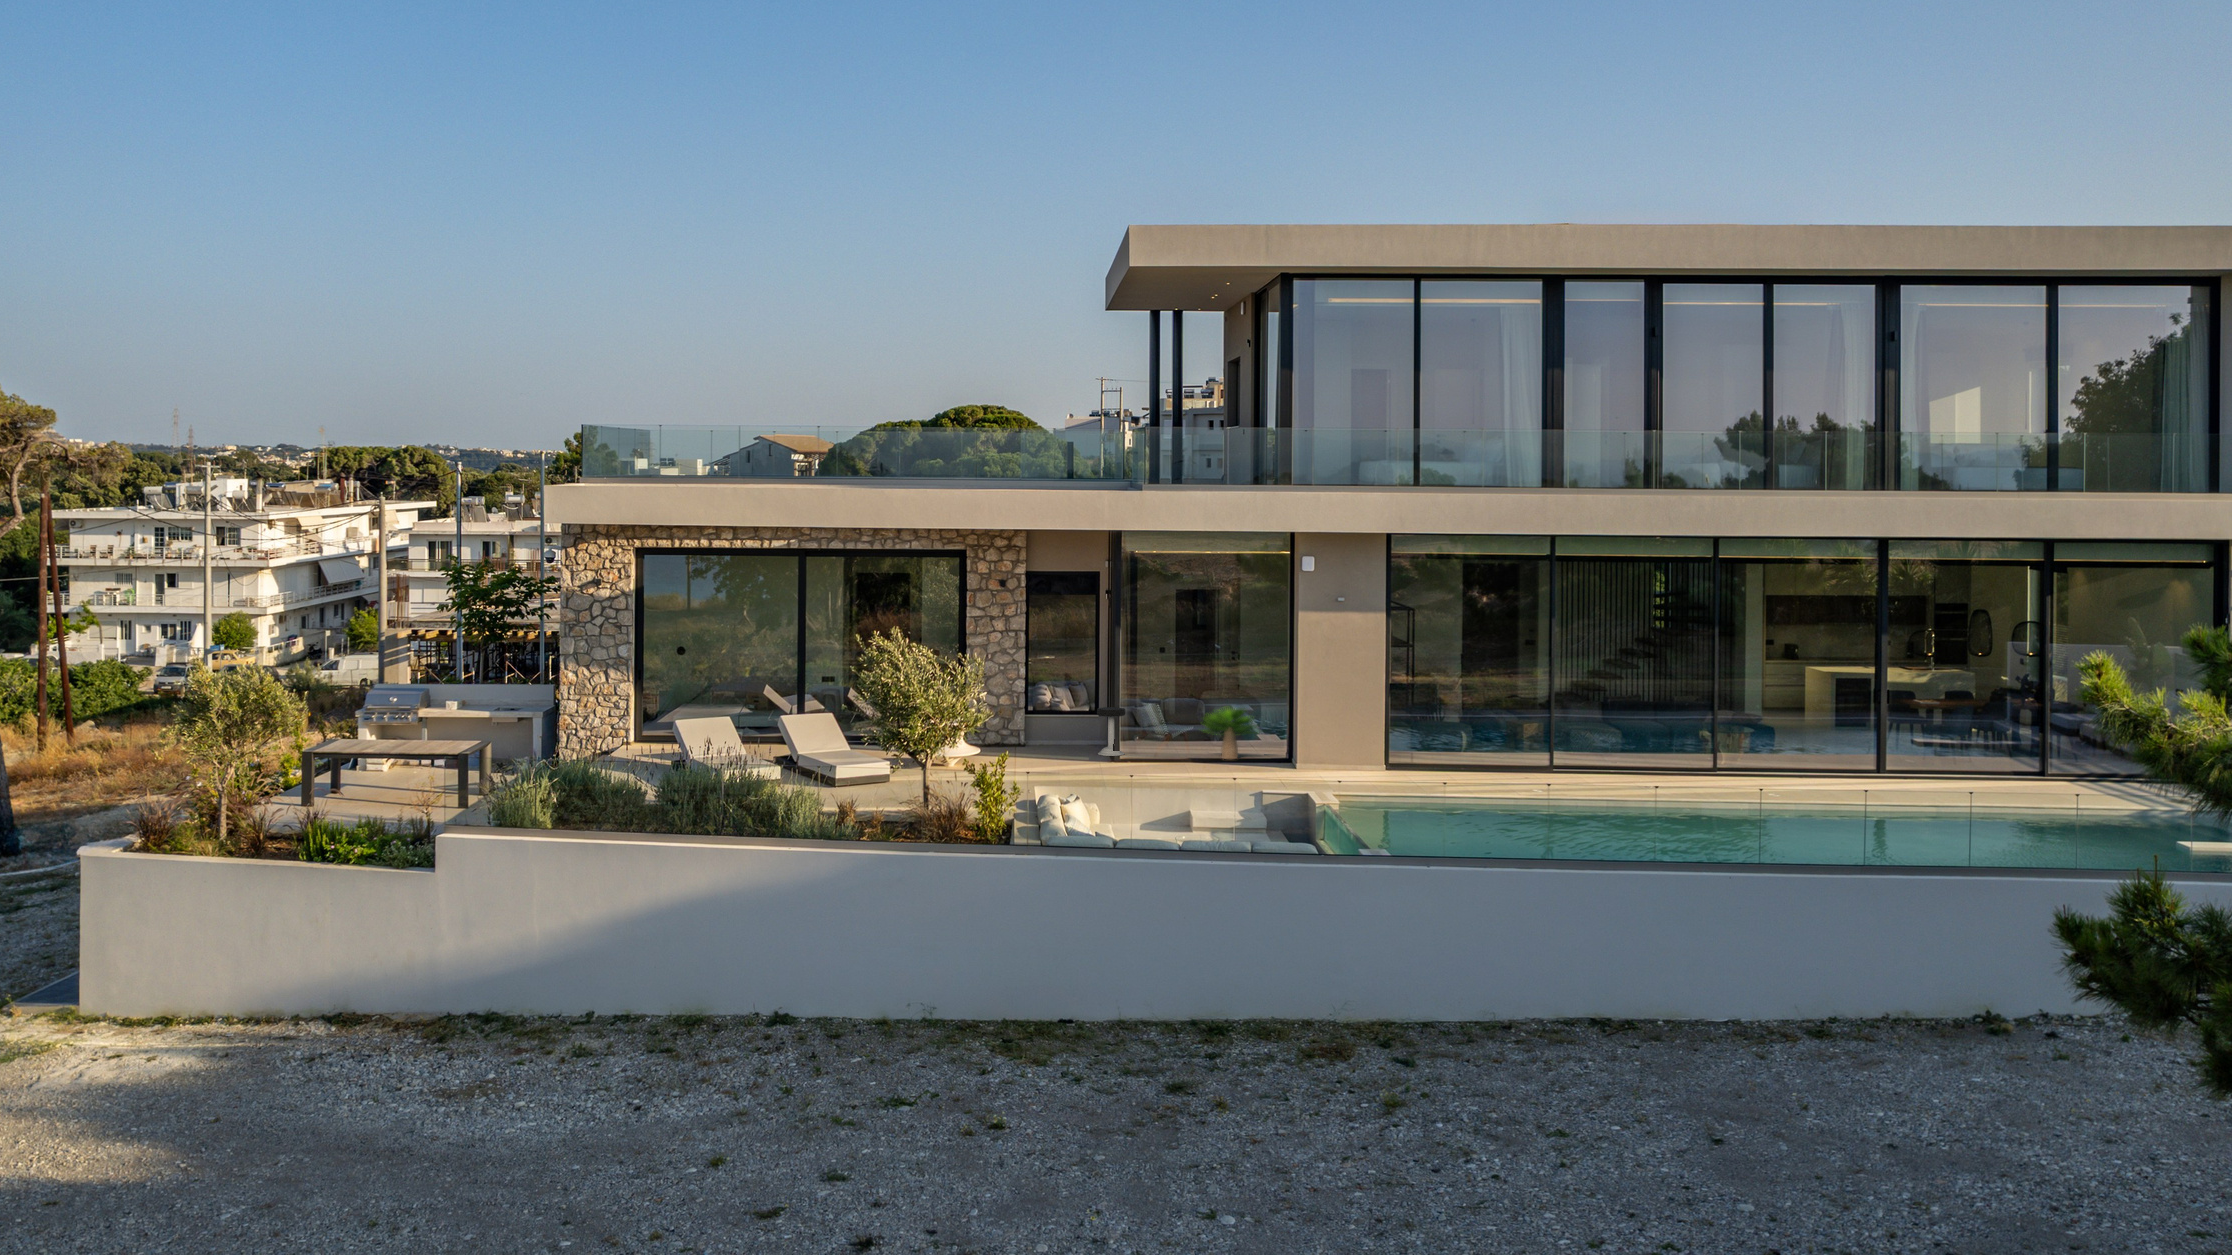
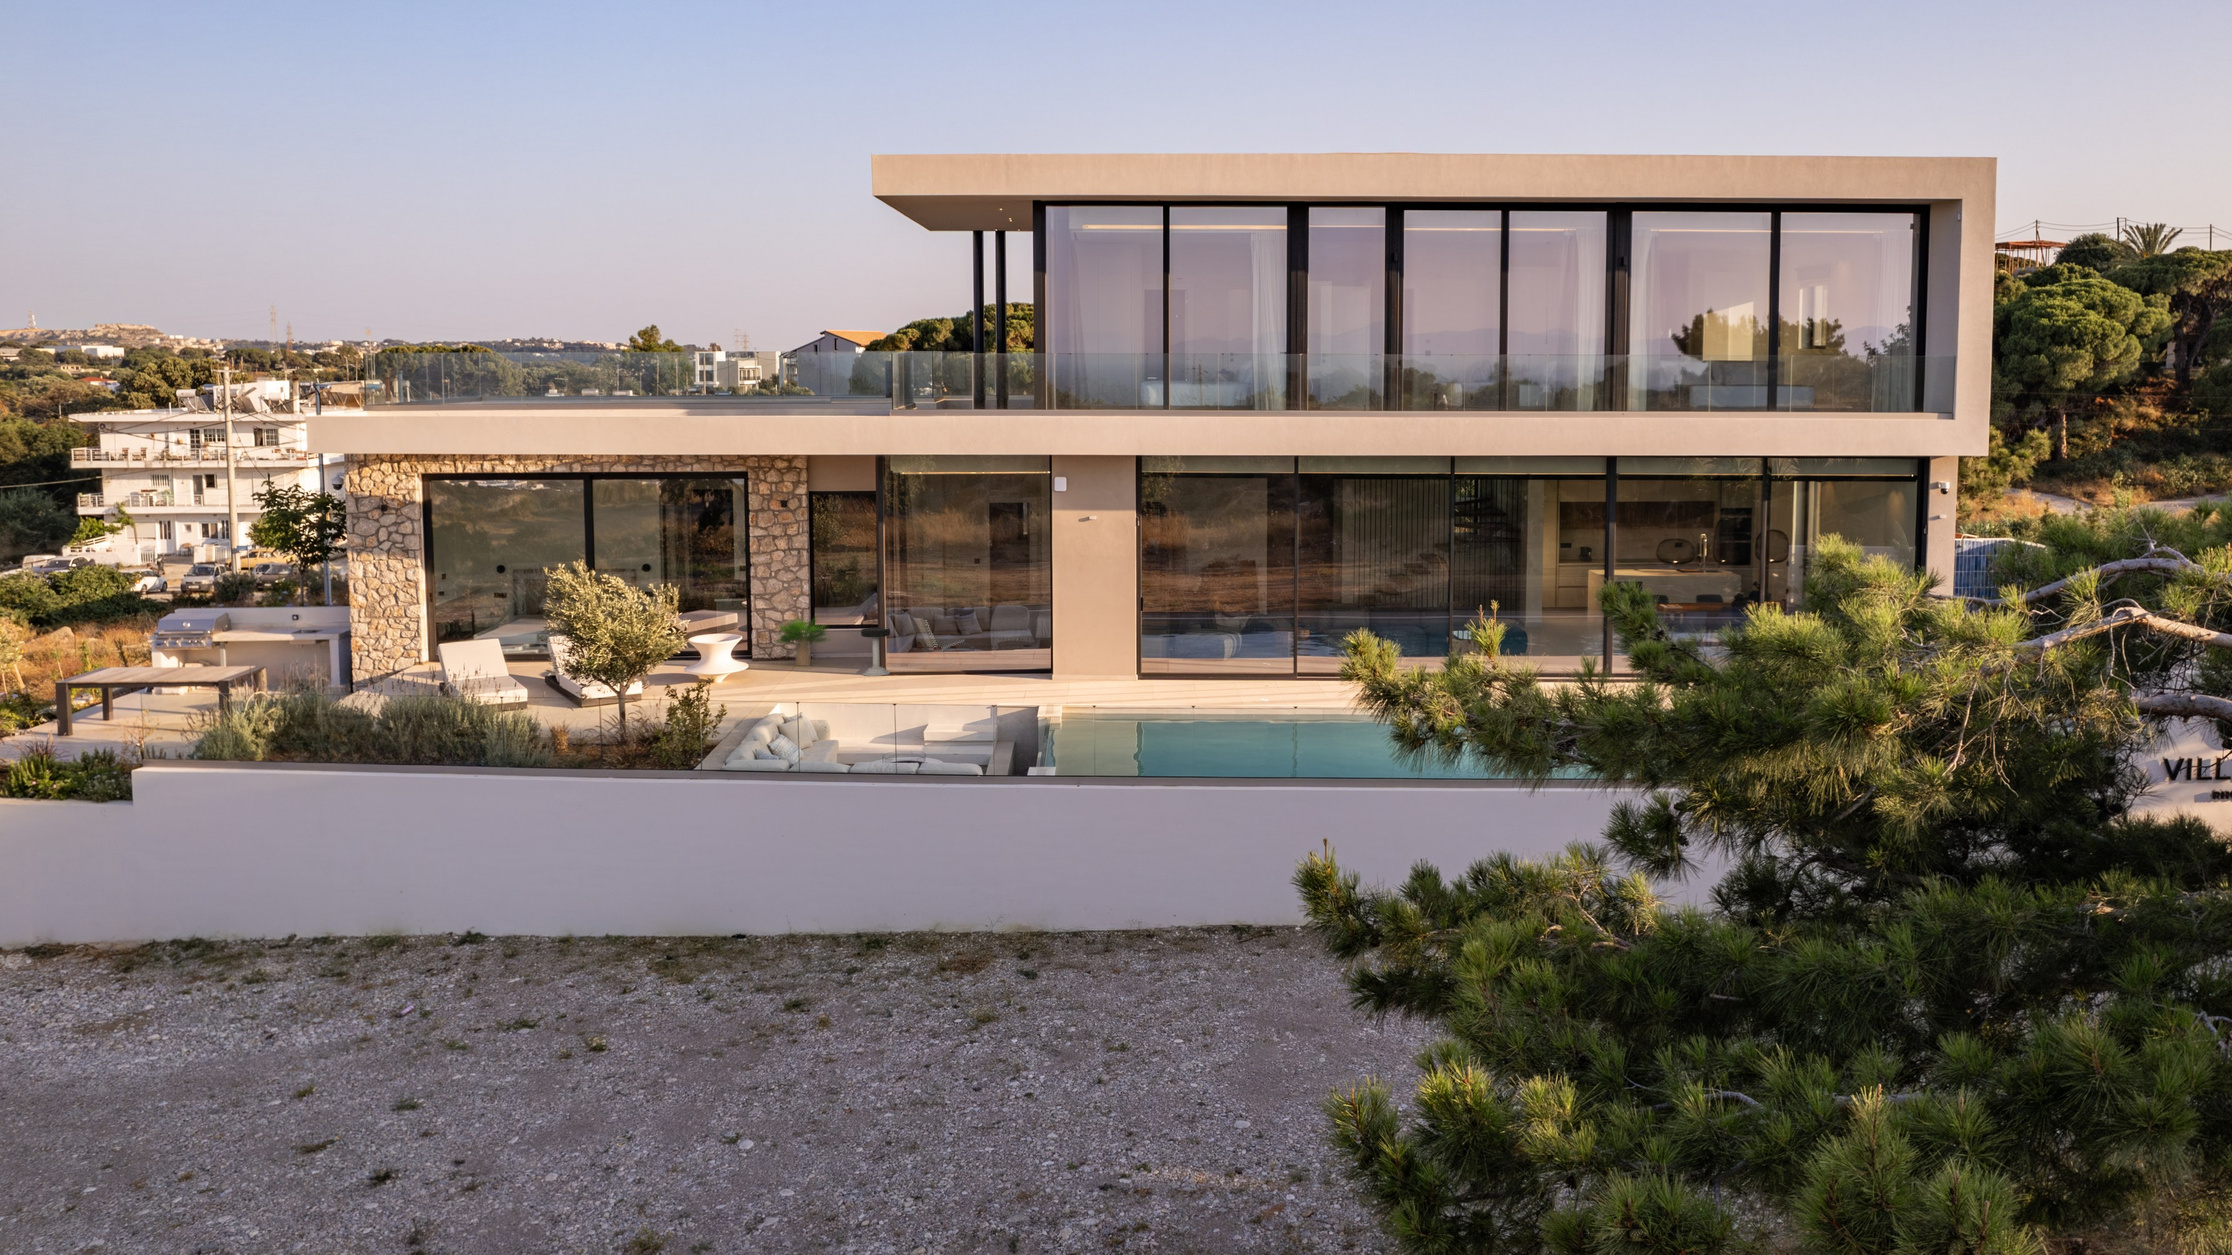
potted plant: present [1203,708,1257,759] -> present [774,618,828,666]

